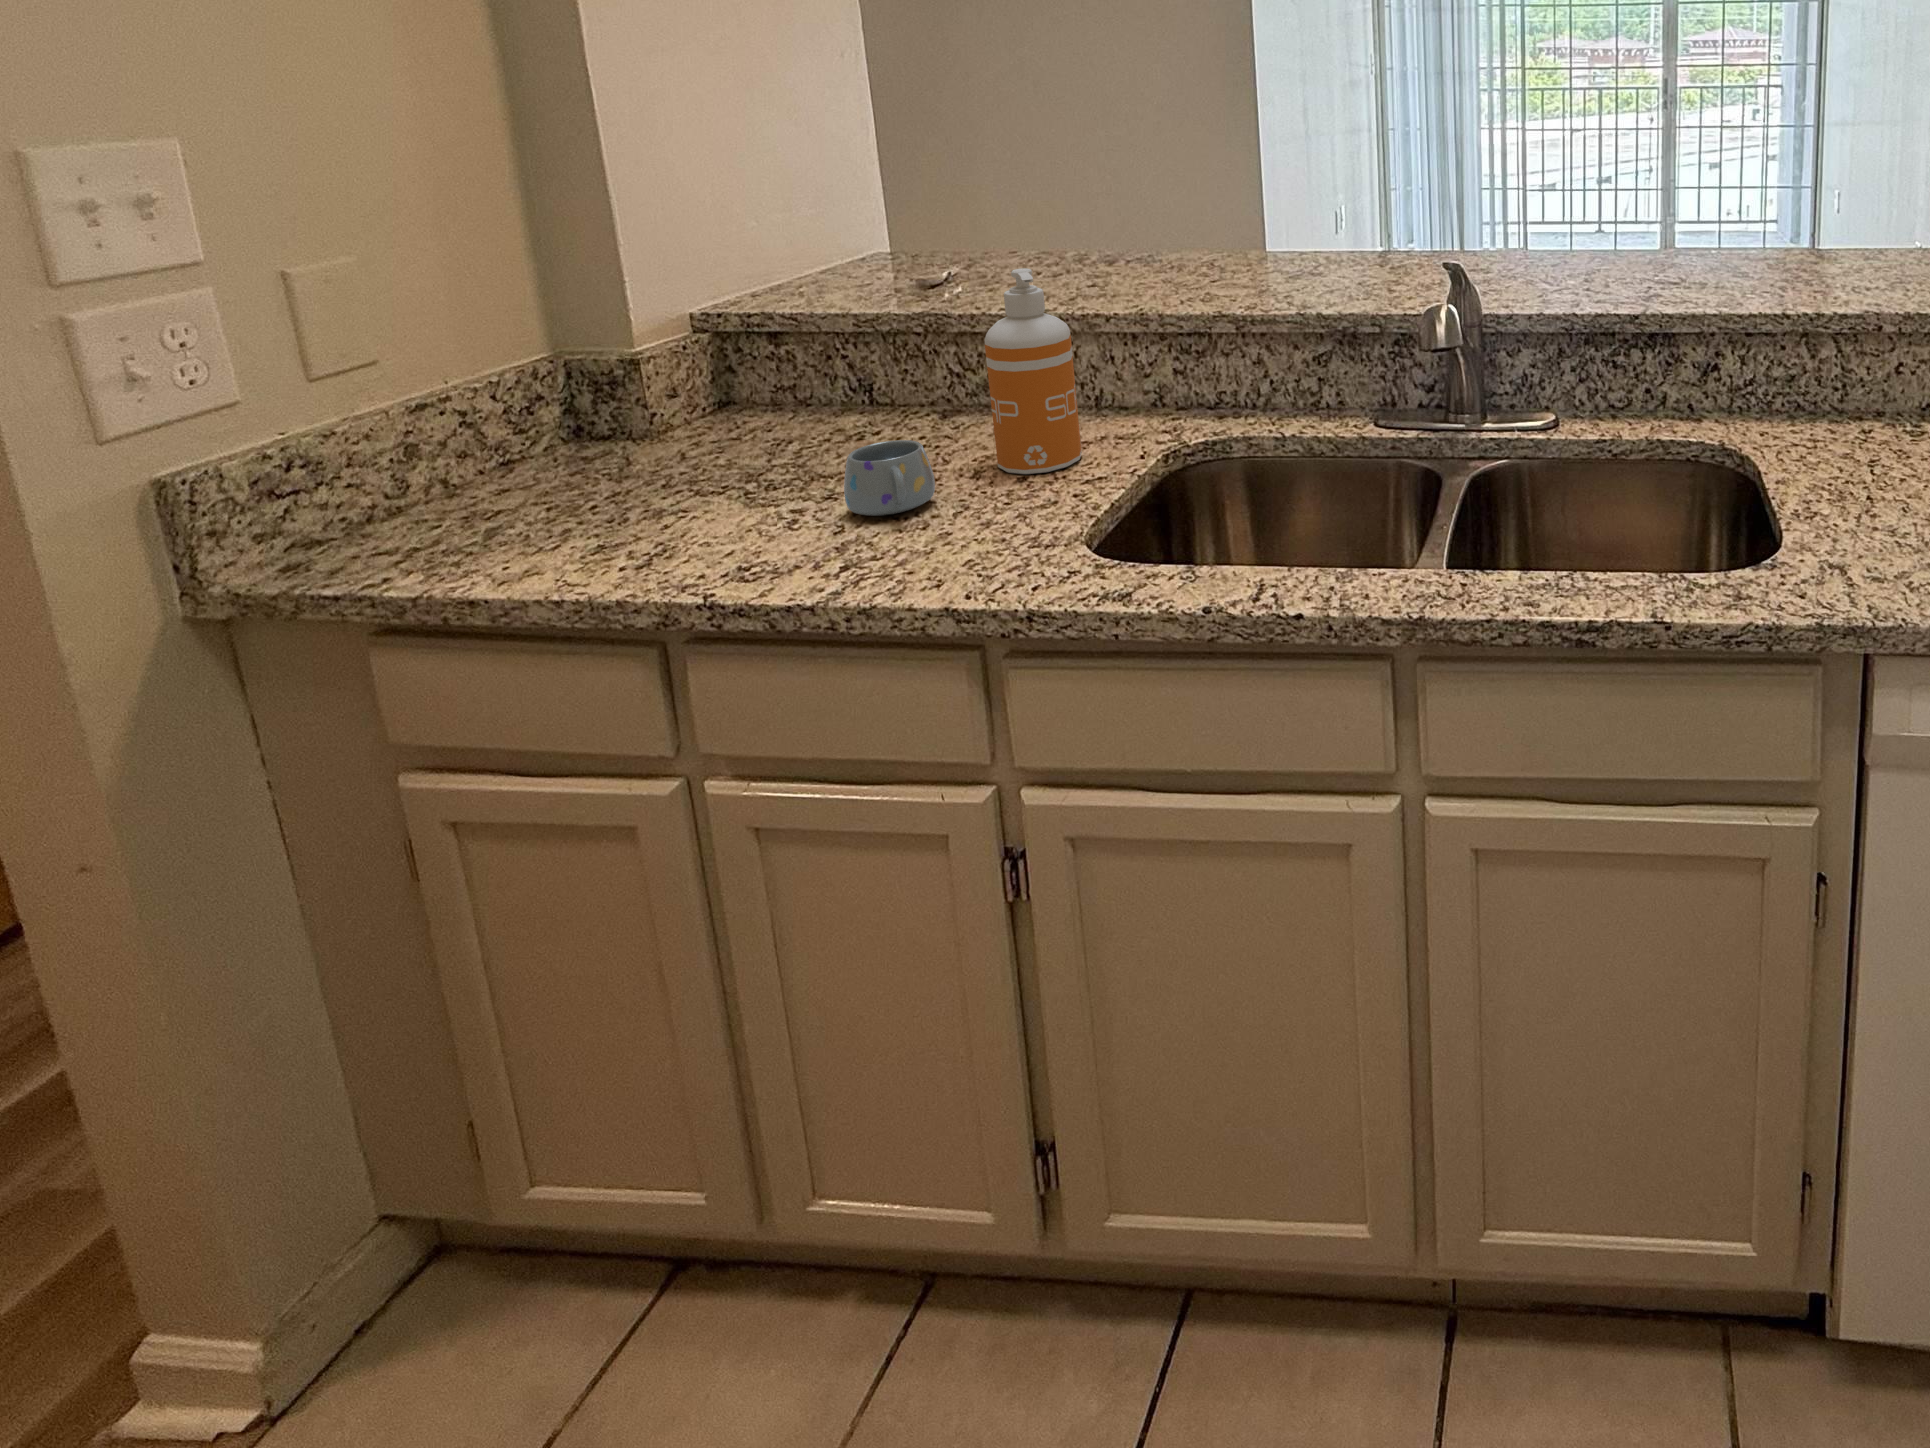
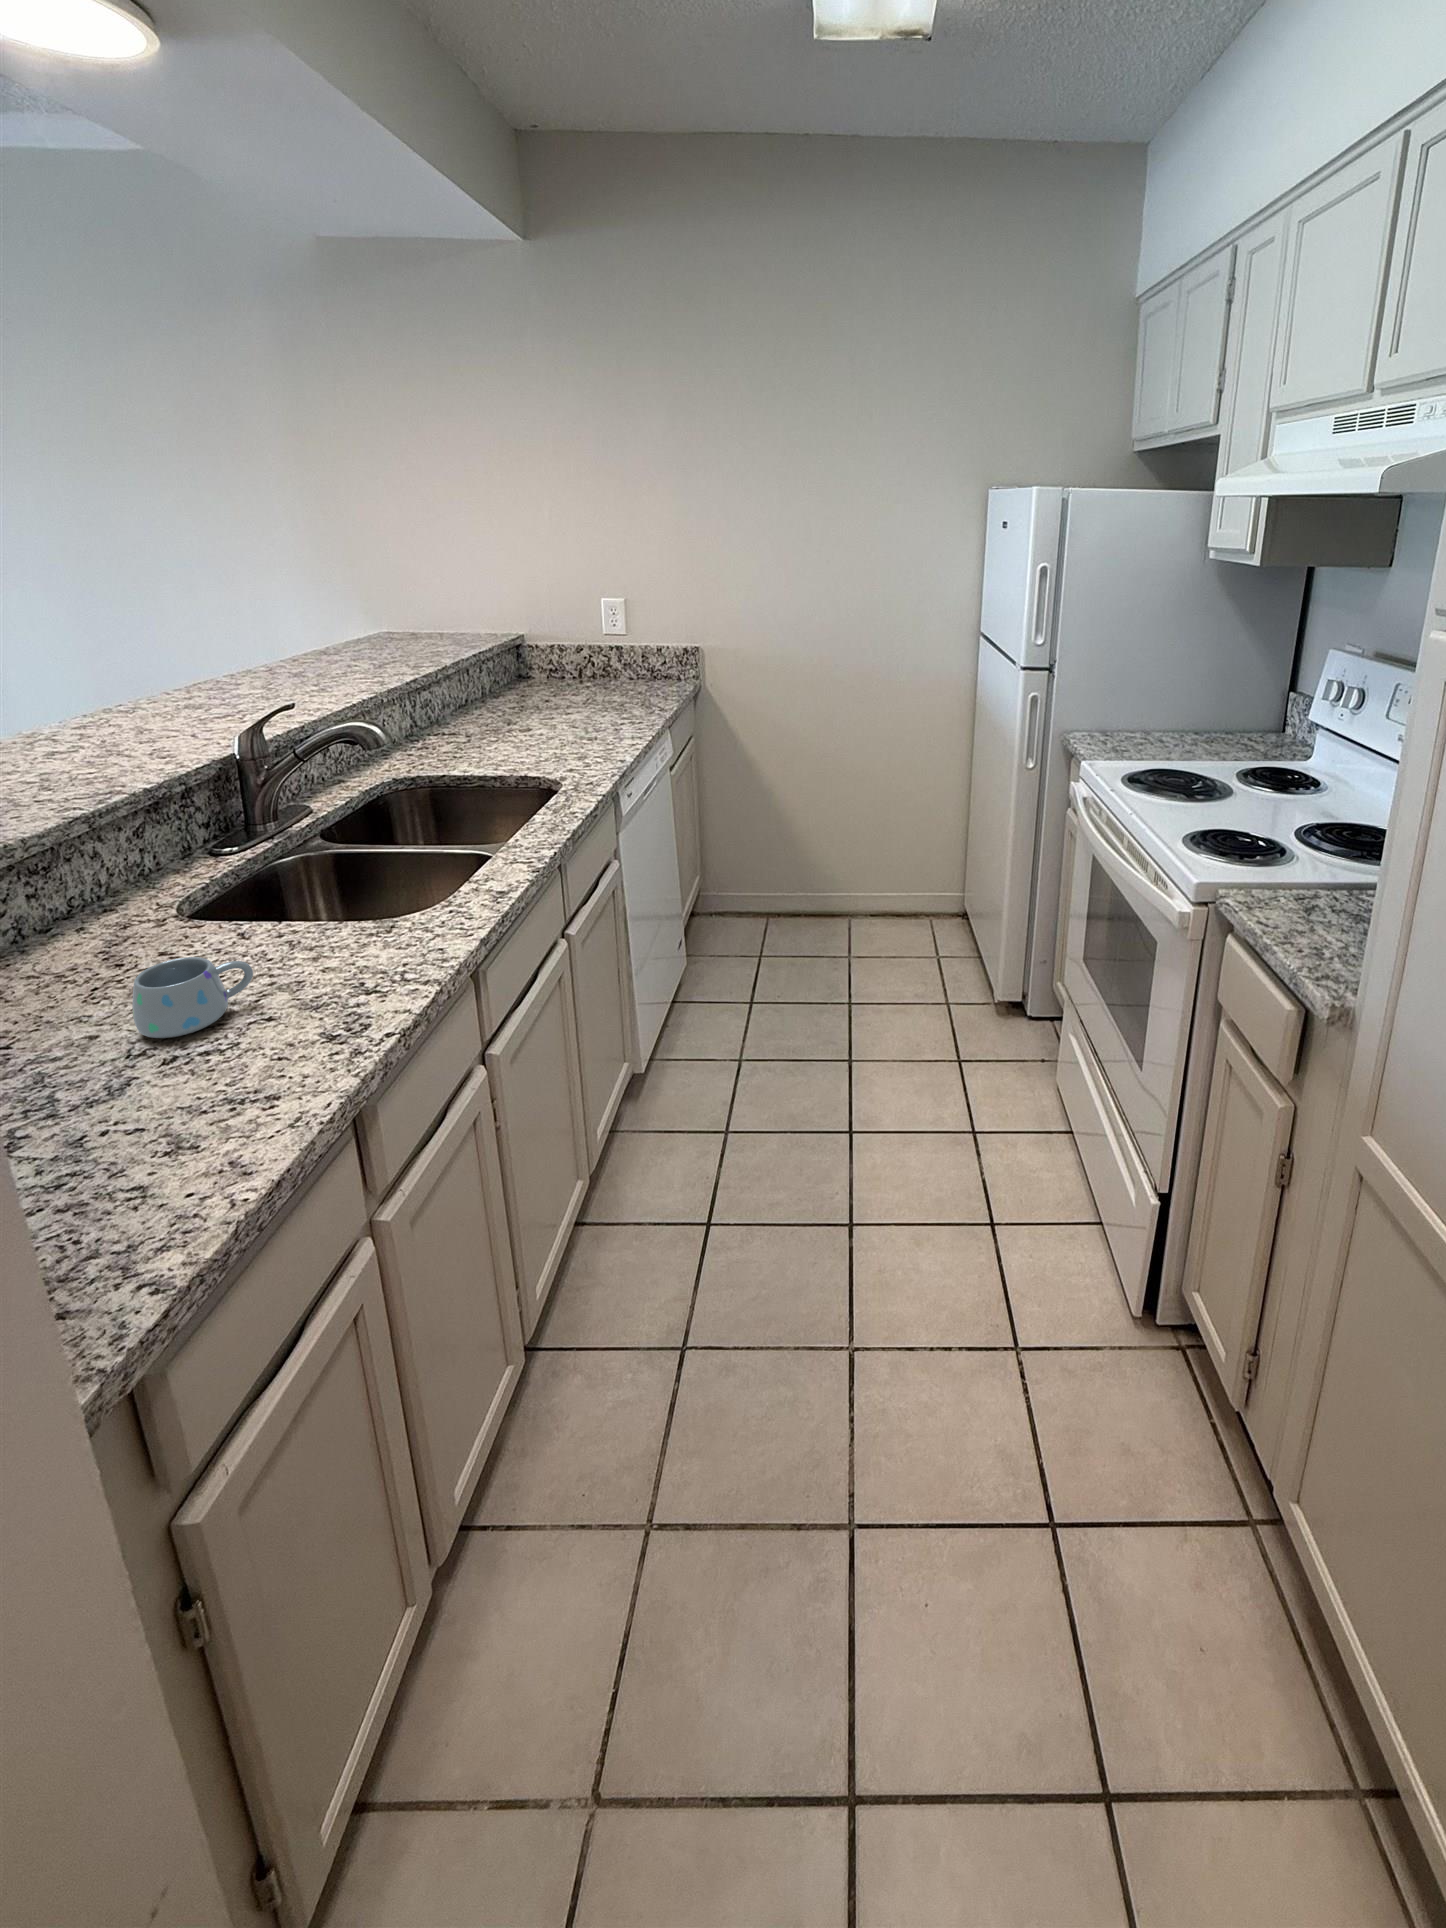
soap dispenser: present [985,268,1082,474] -> none [30,794,161,1001]

